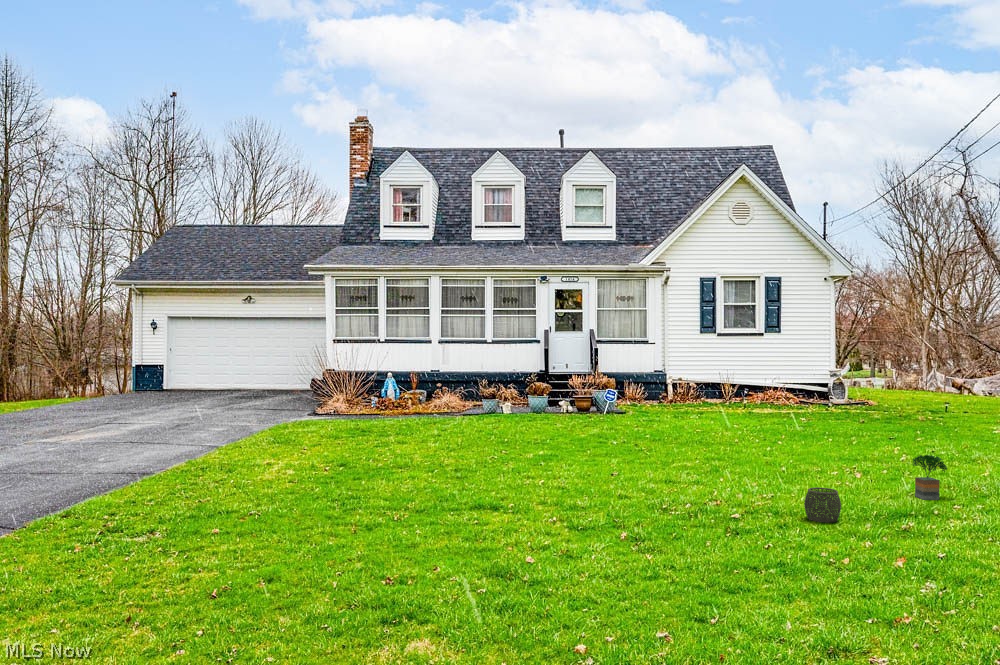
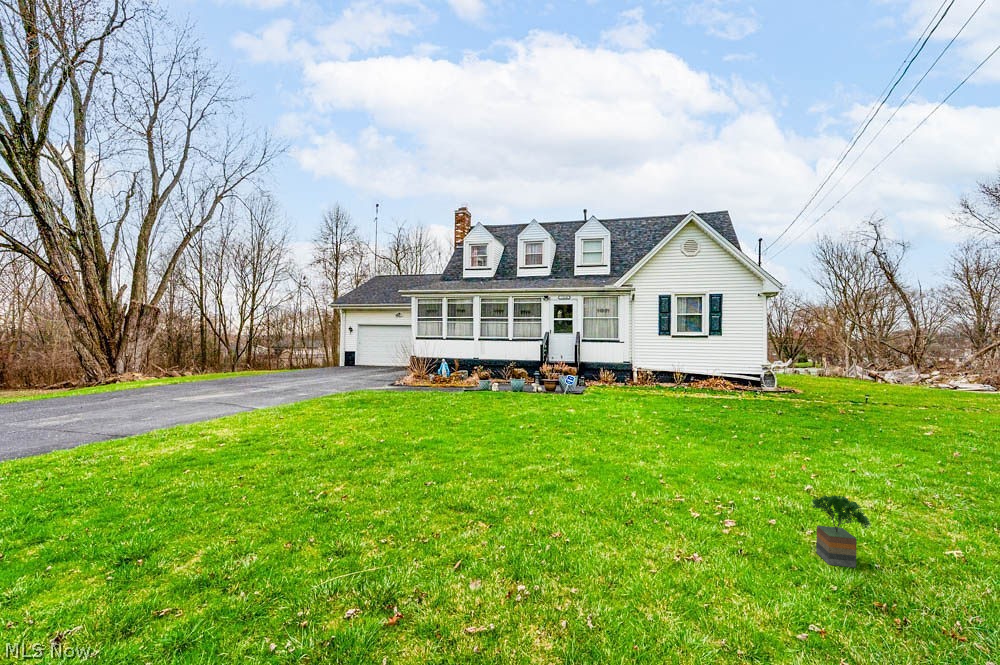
woven basket: present [804,487,841,523] -> none [604,557,664,632]

